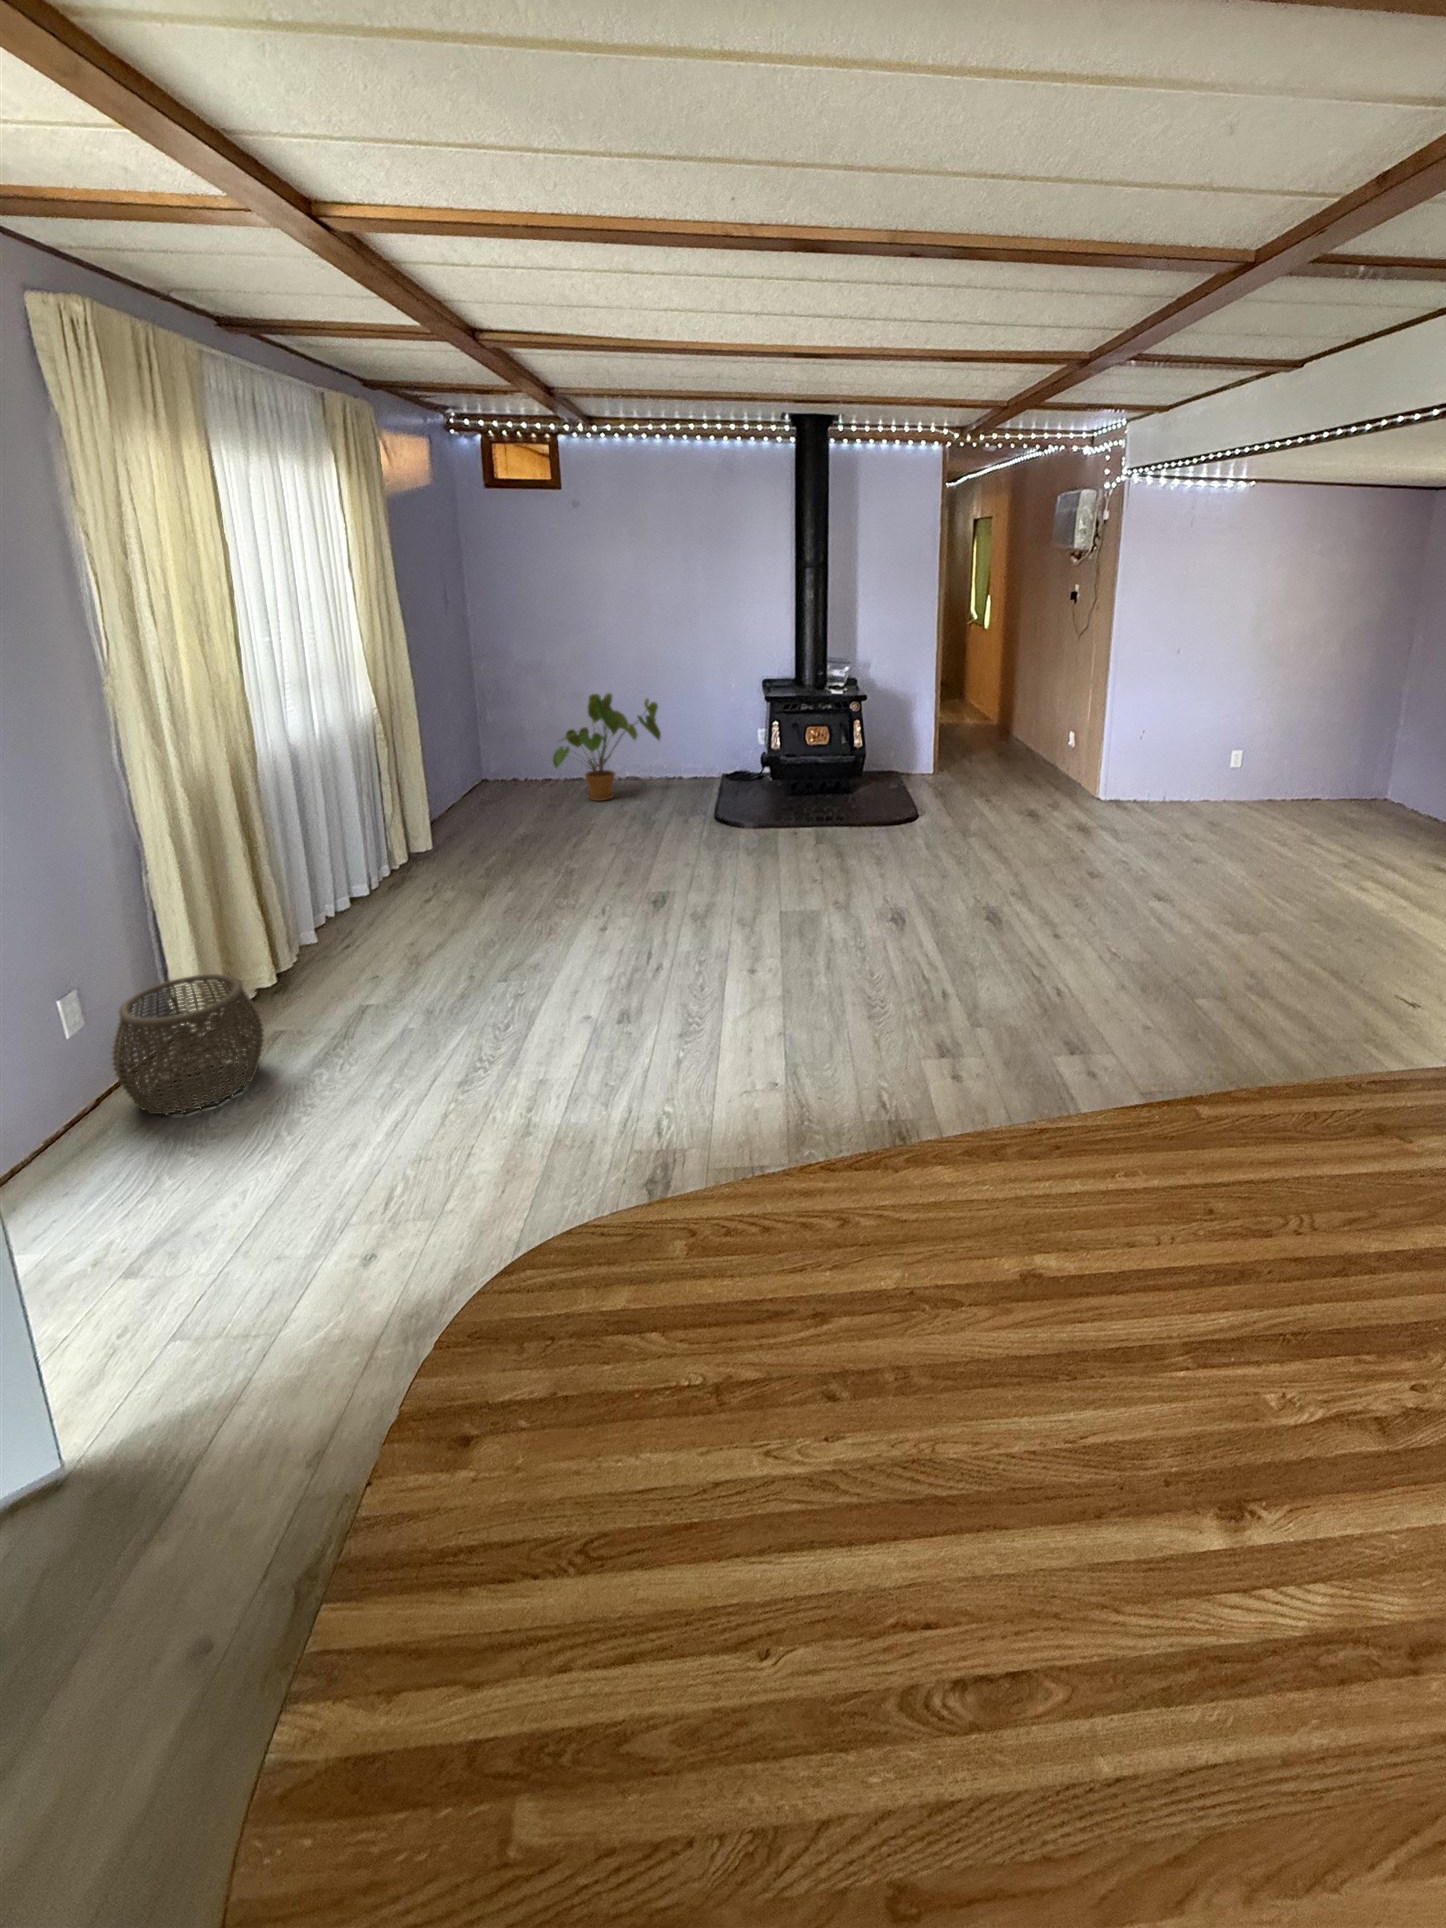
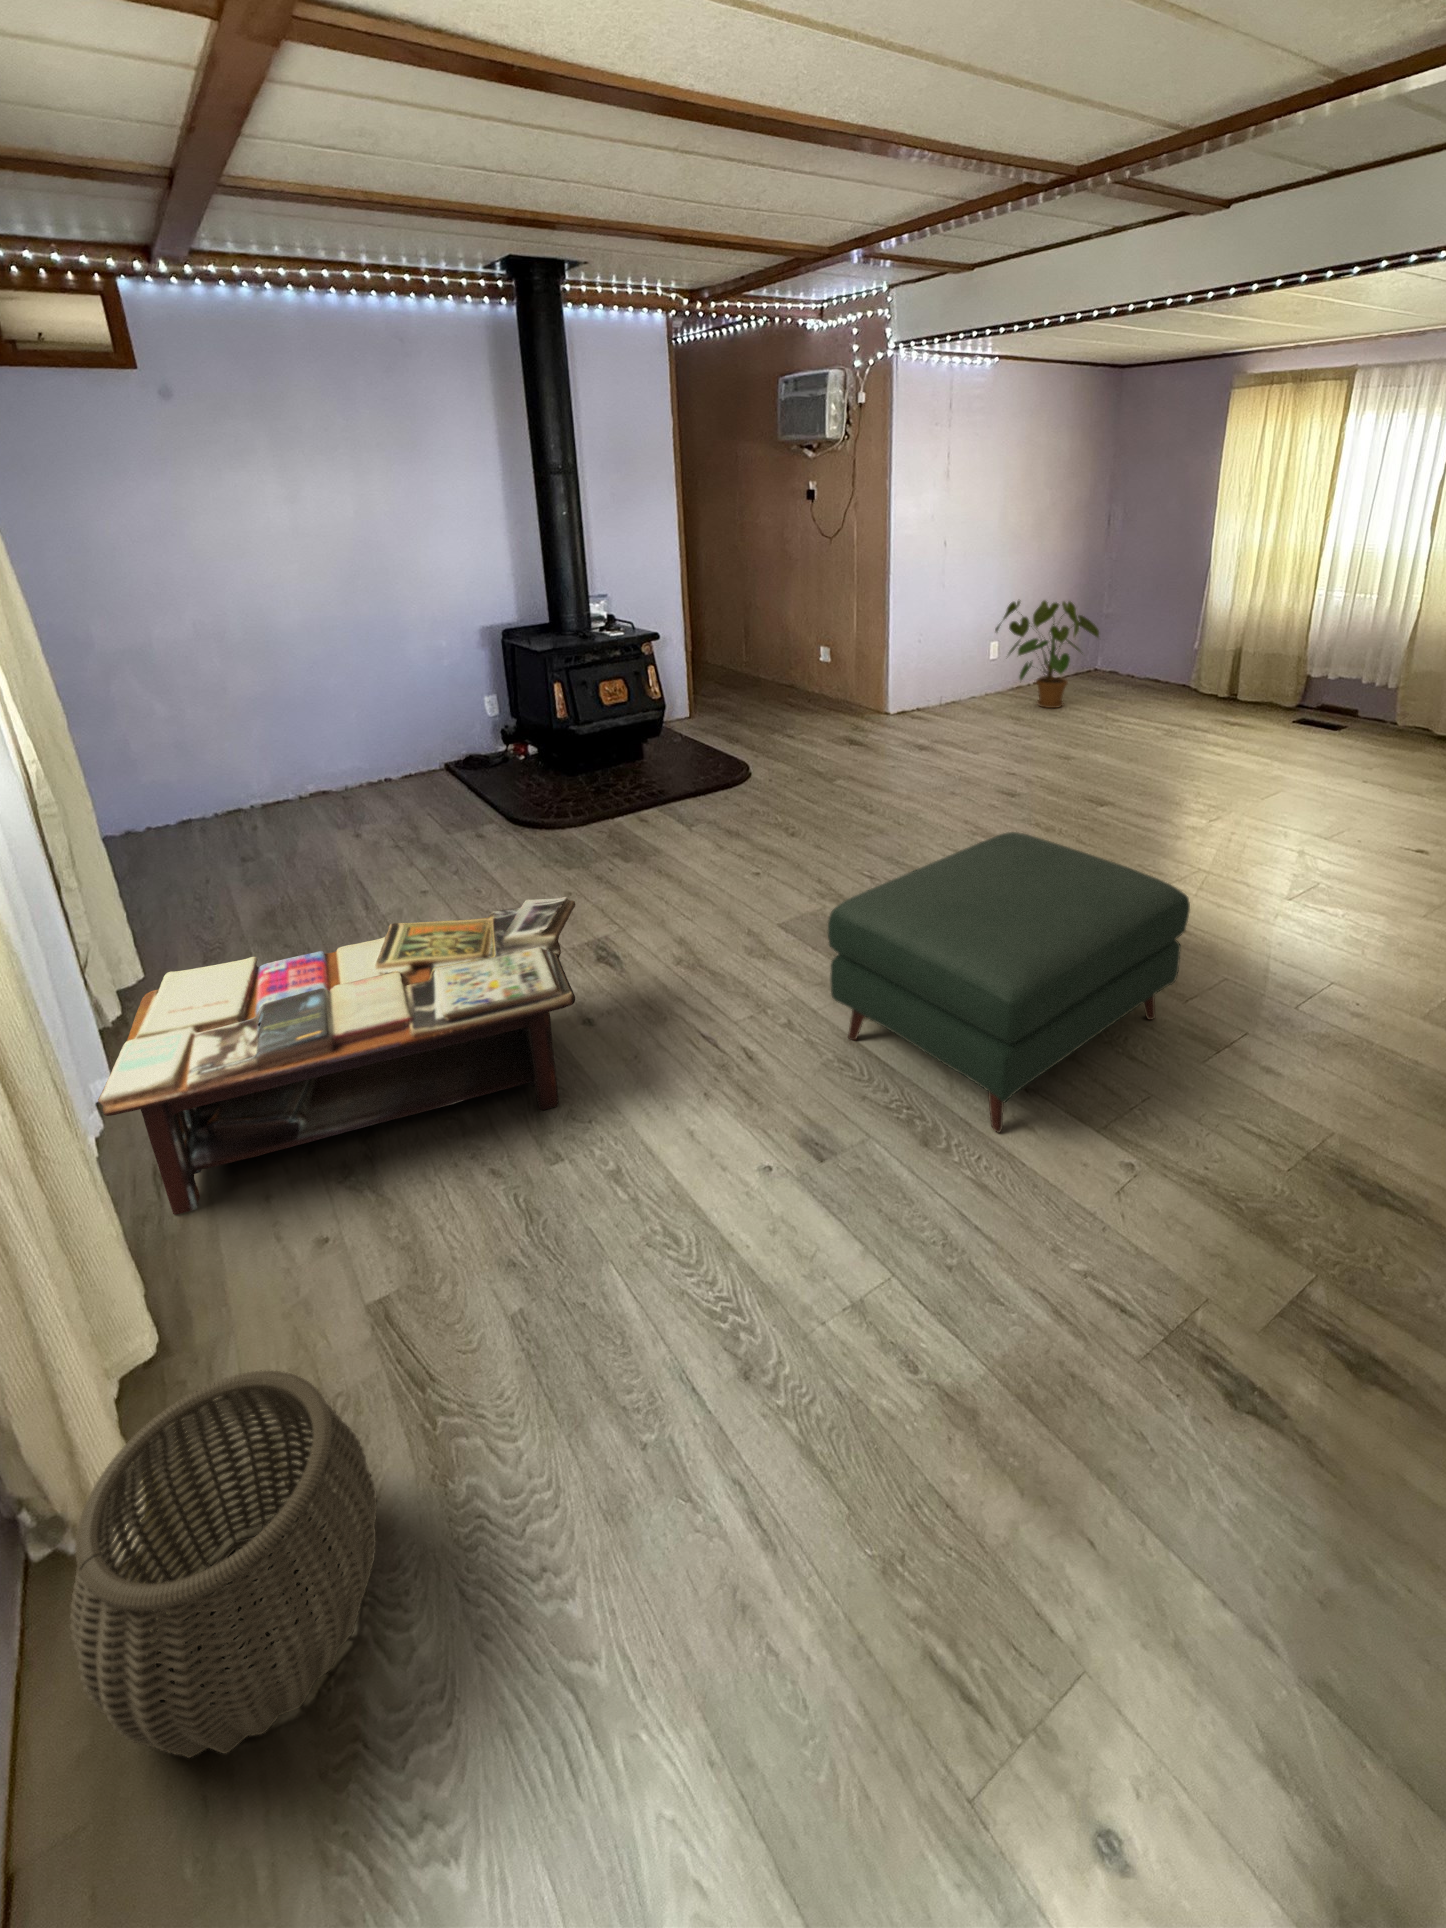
house plant: present [553,693,661,801] -> present [995,601,1099,708]
coffee table: none [301,830,602,963] -> present [98,897,575,1215]
ottoman: none [713,871,965,1057] -> present [828,832,1190,1133]

